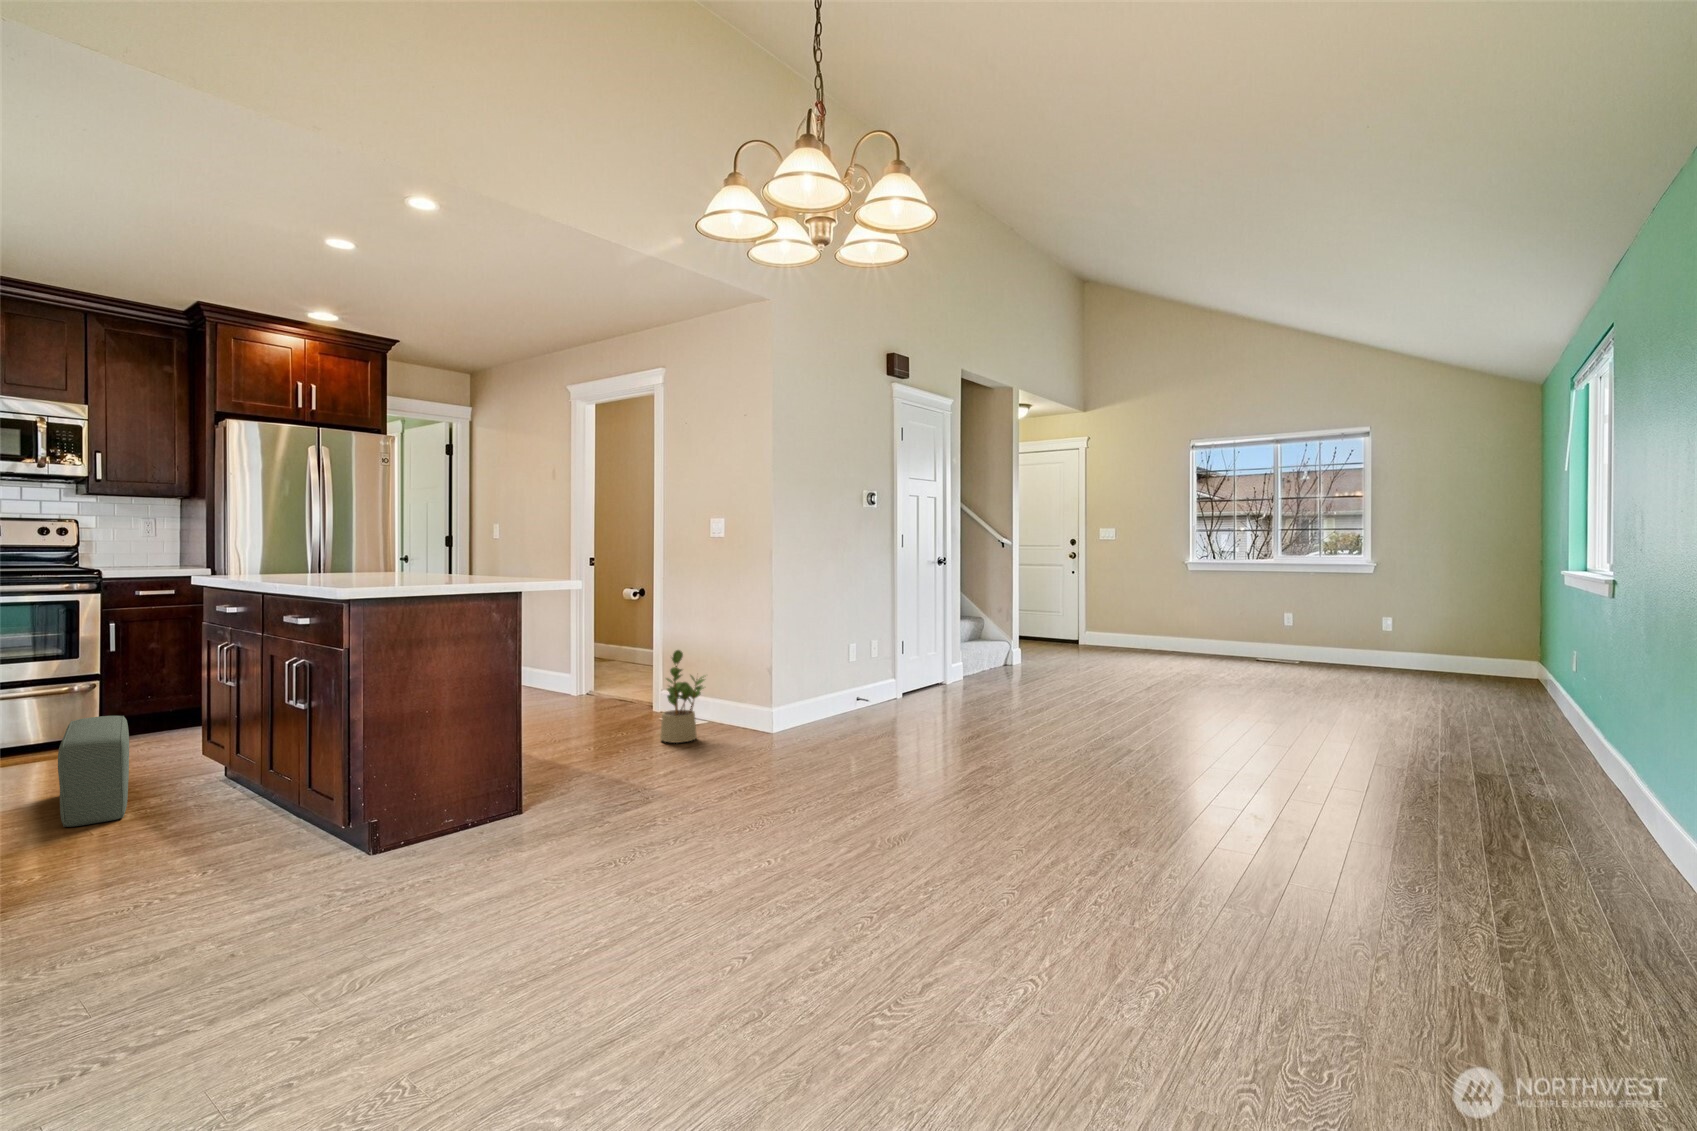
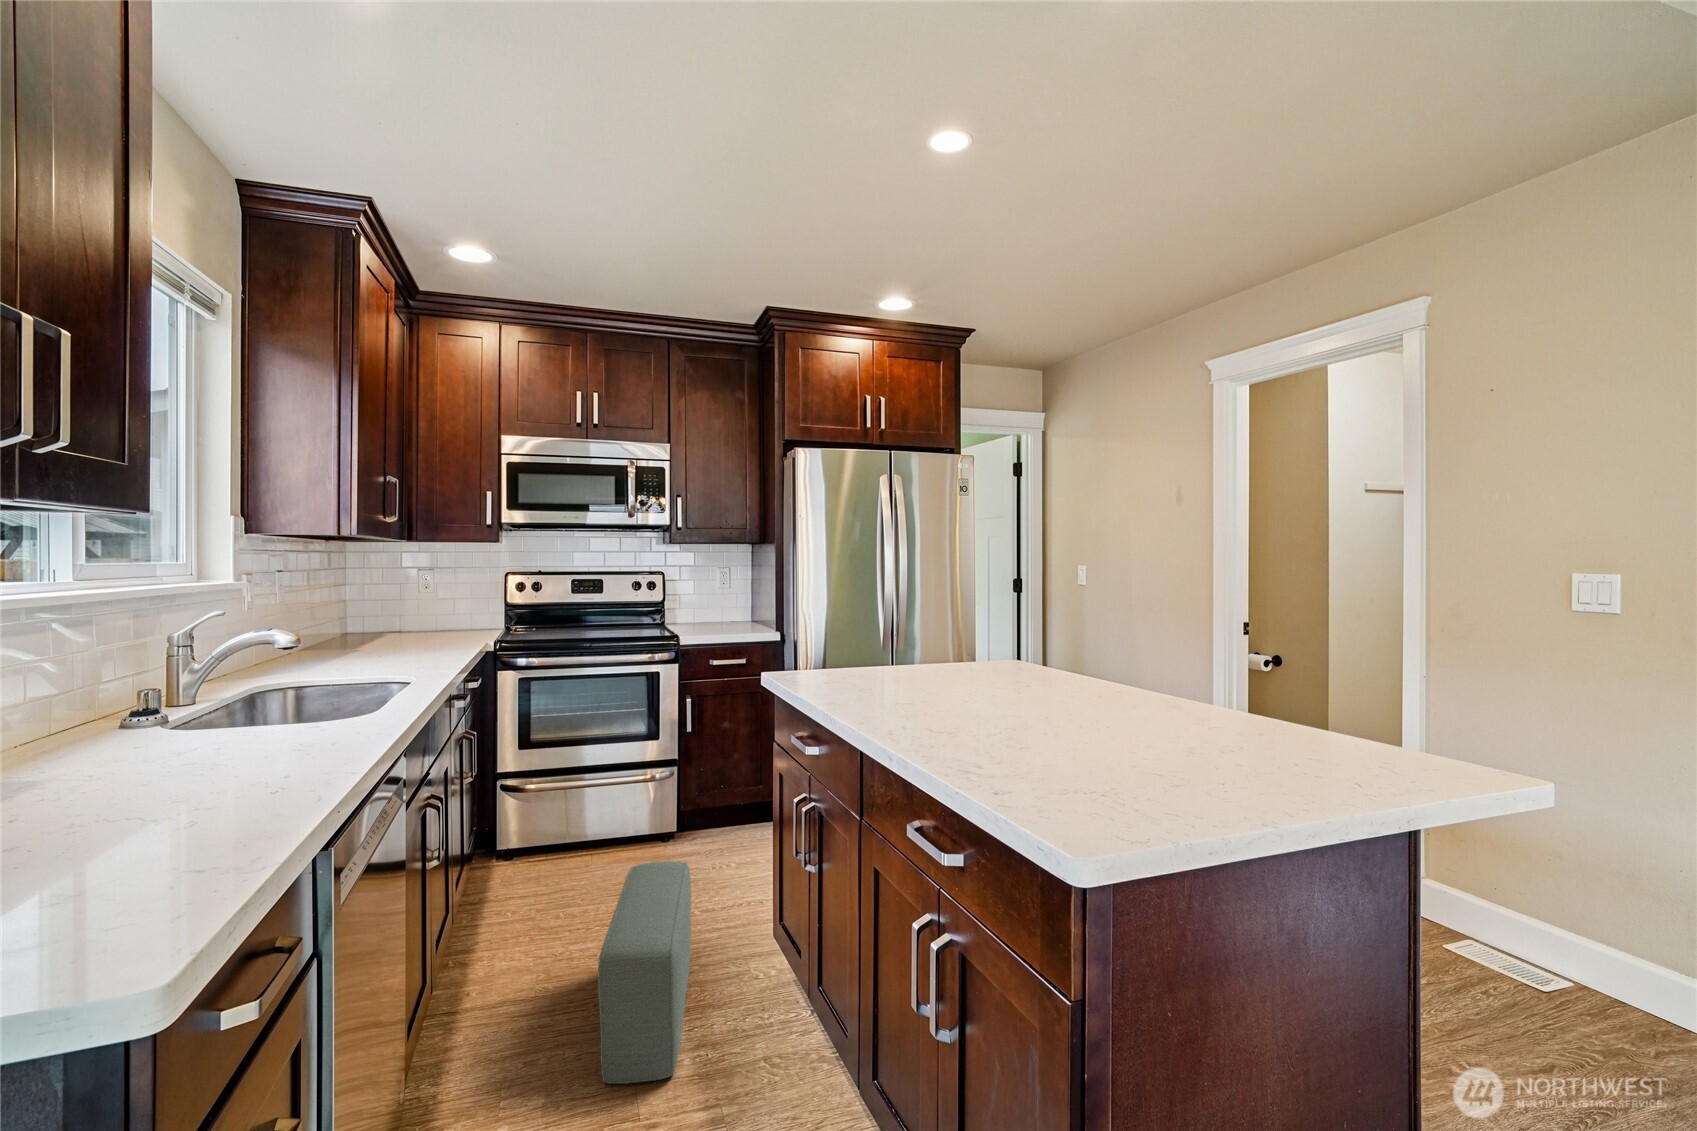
potted plant: present [660,650,704,743] -> none [1521,847,1645,1056]

